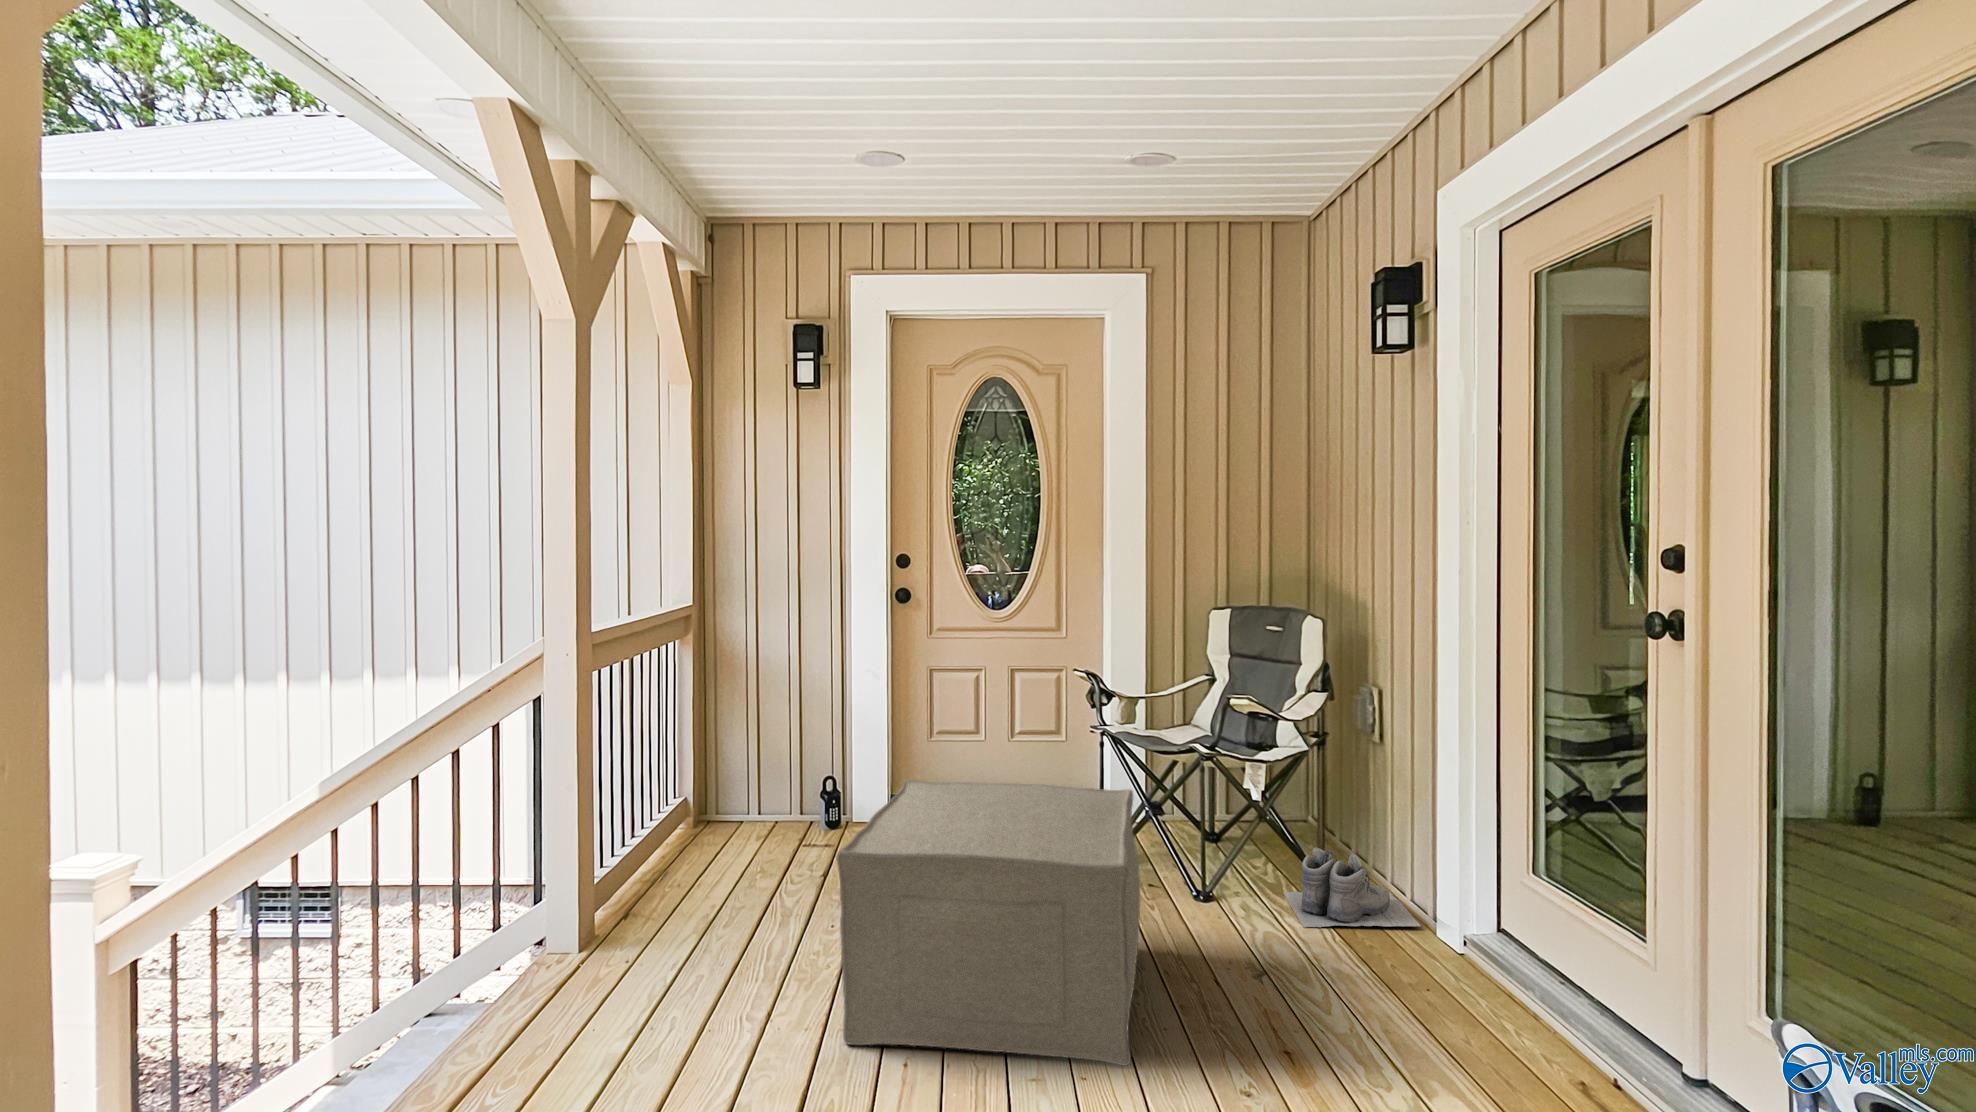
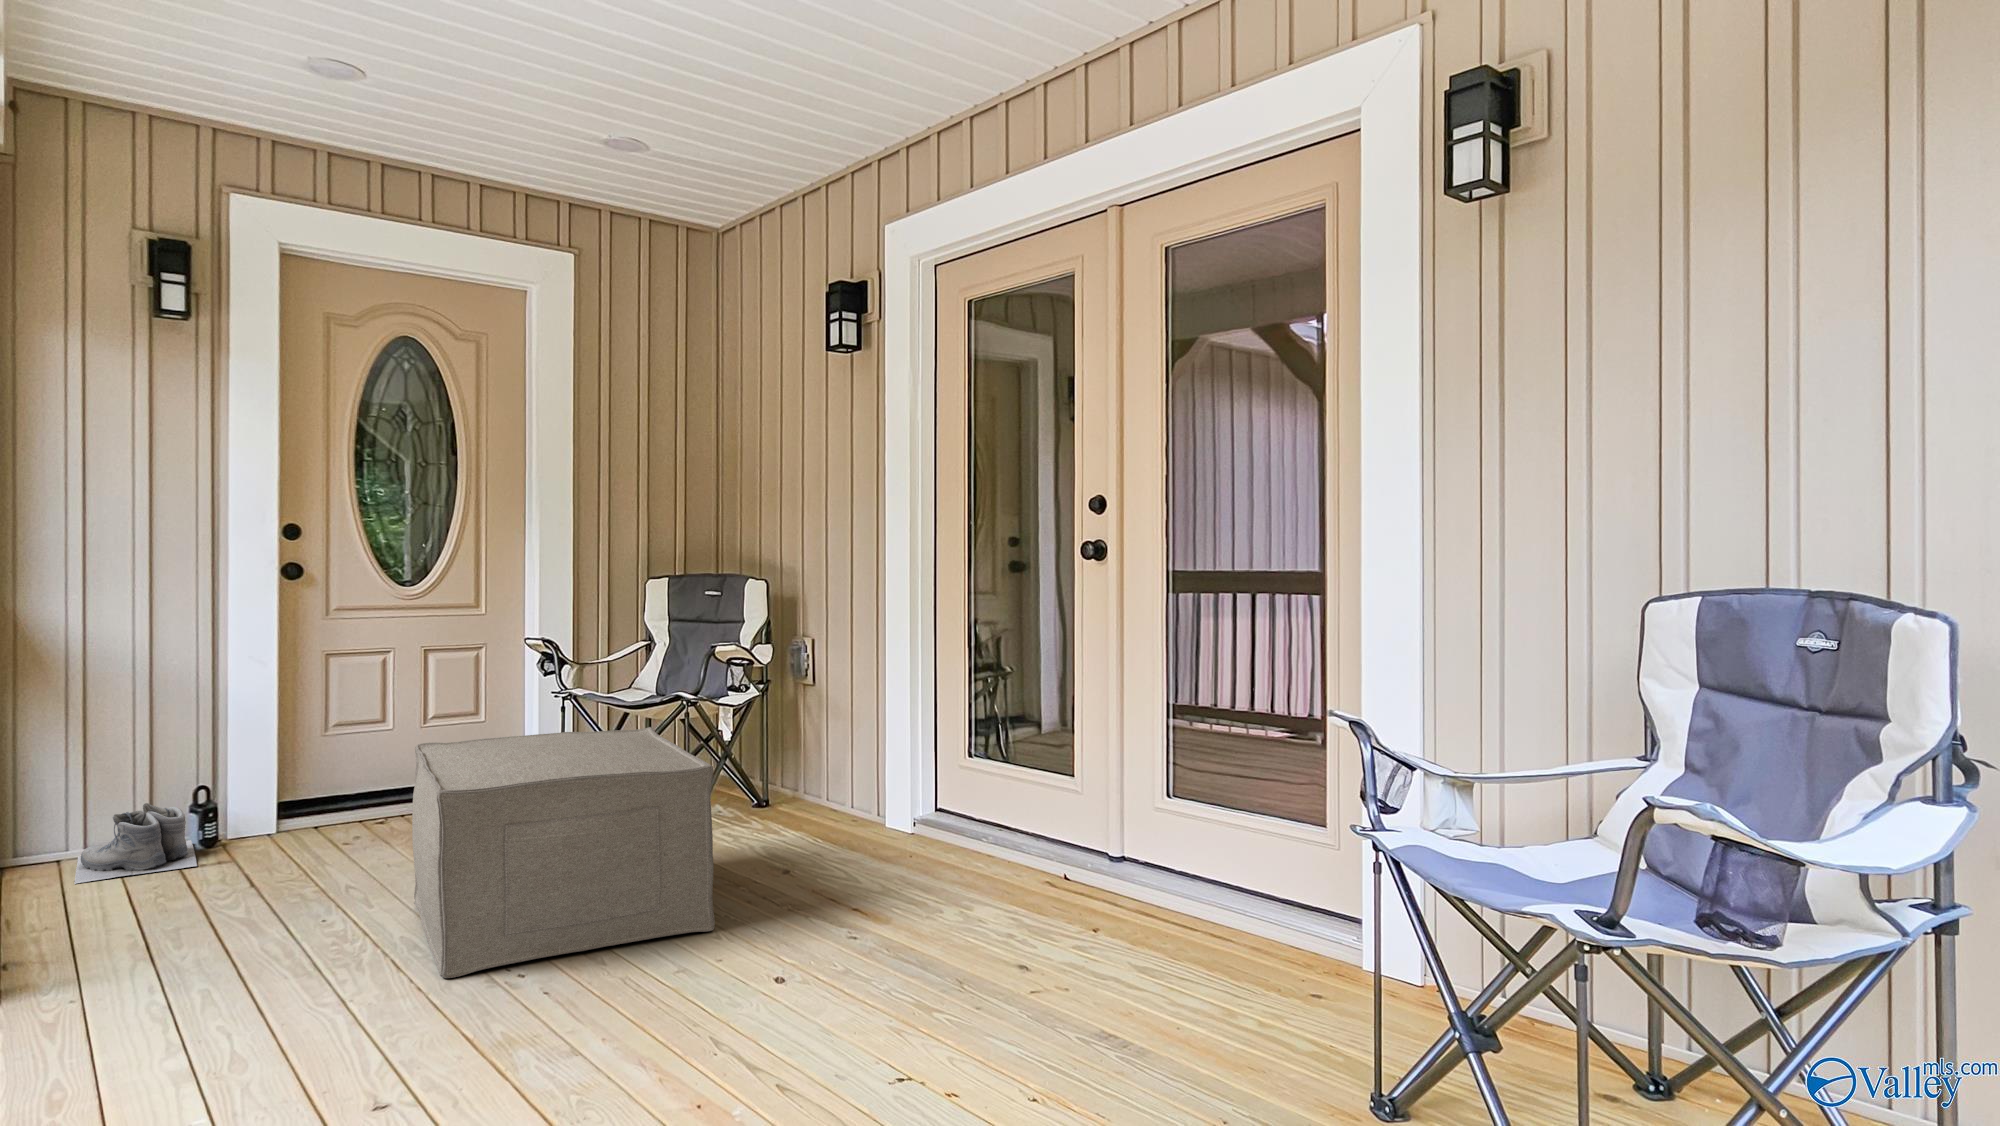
boots: present [1283,848,1420,928] -> present [74,803,197,884]

